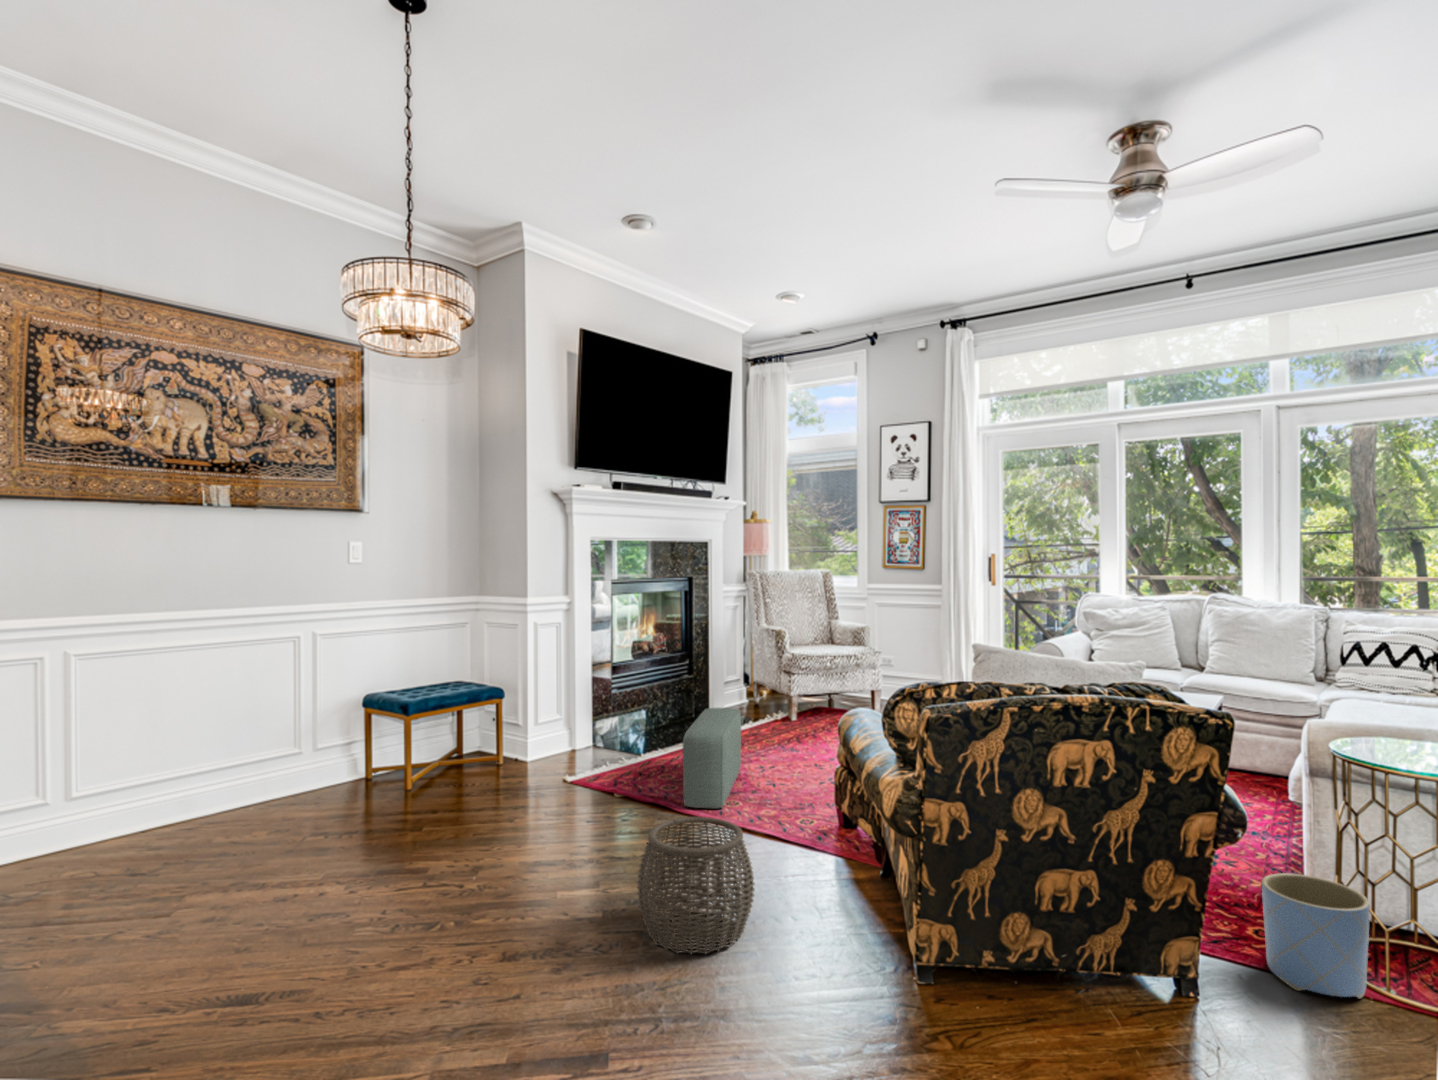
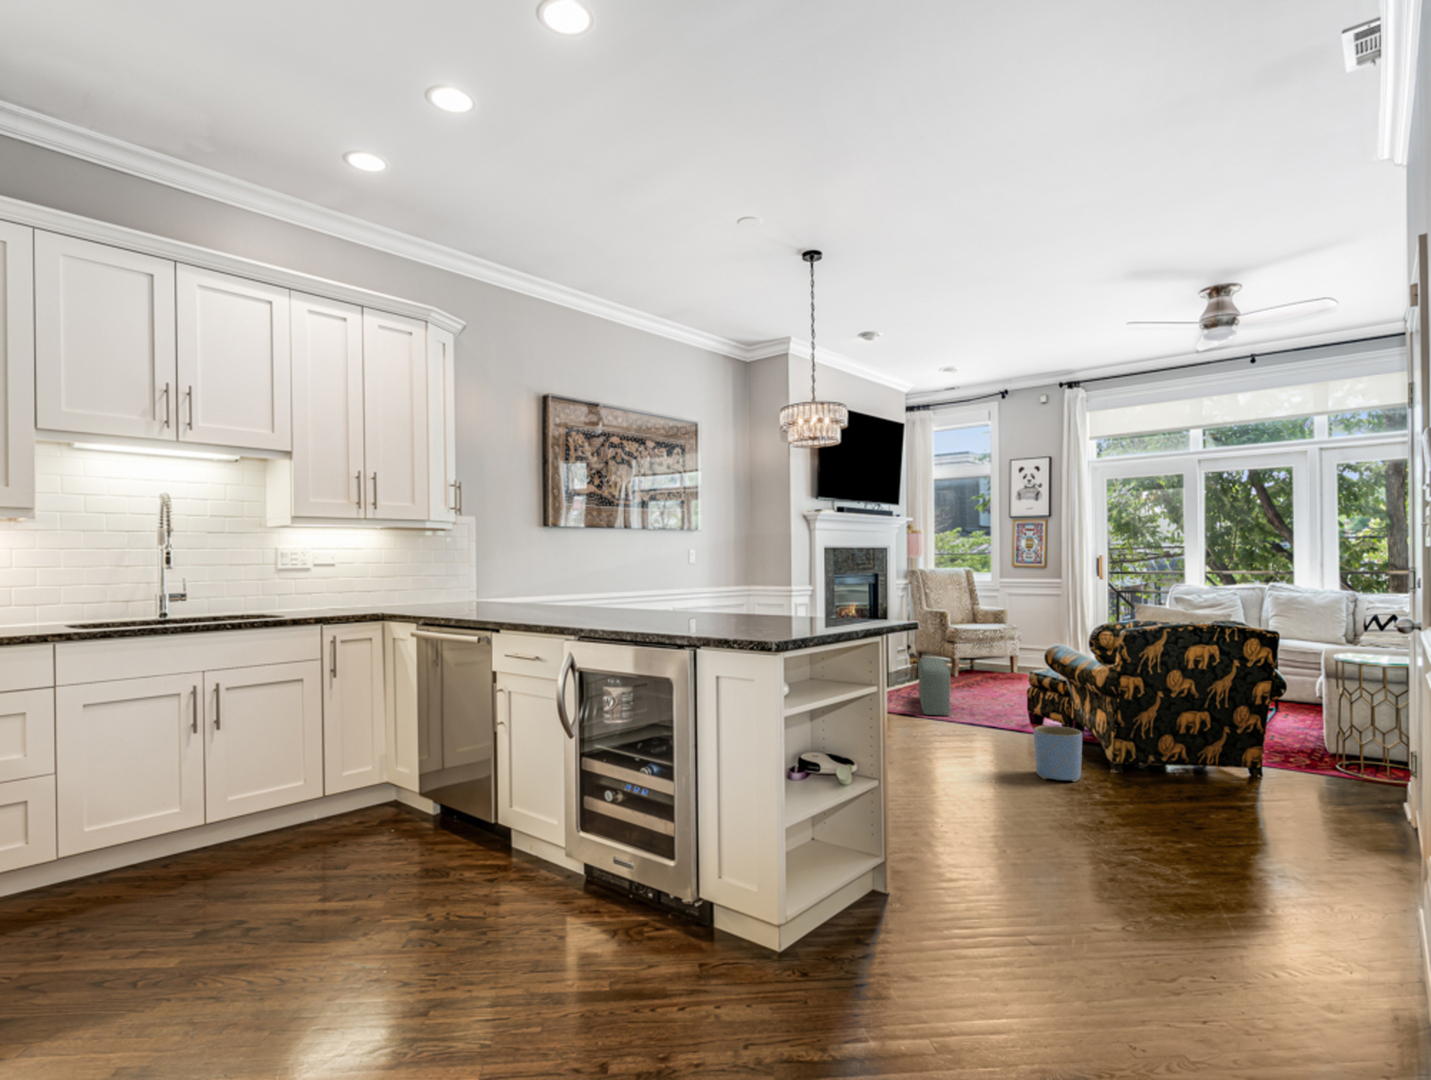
woven basket: present [637,817,754,954] -> none [947,700,1014,765]
planter: present [1262,873,1370,999] -> present [1034,726,1082,782]

